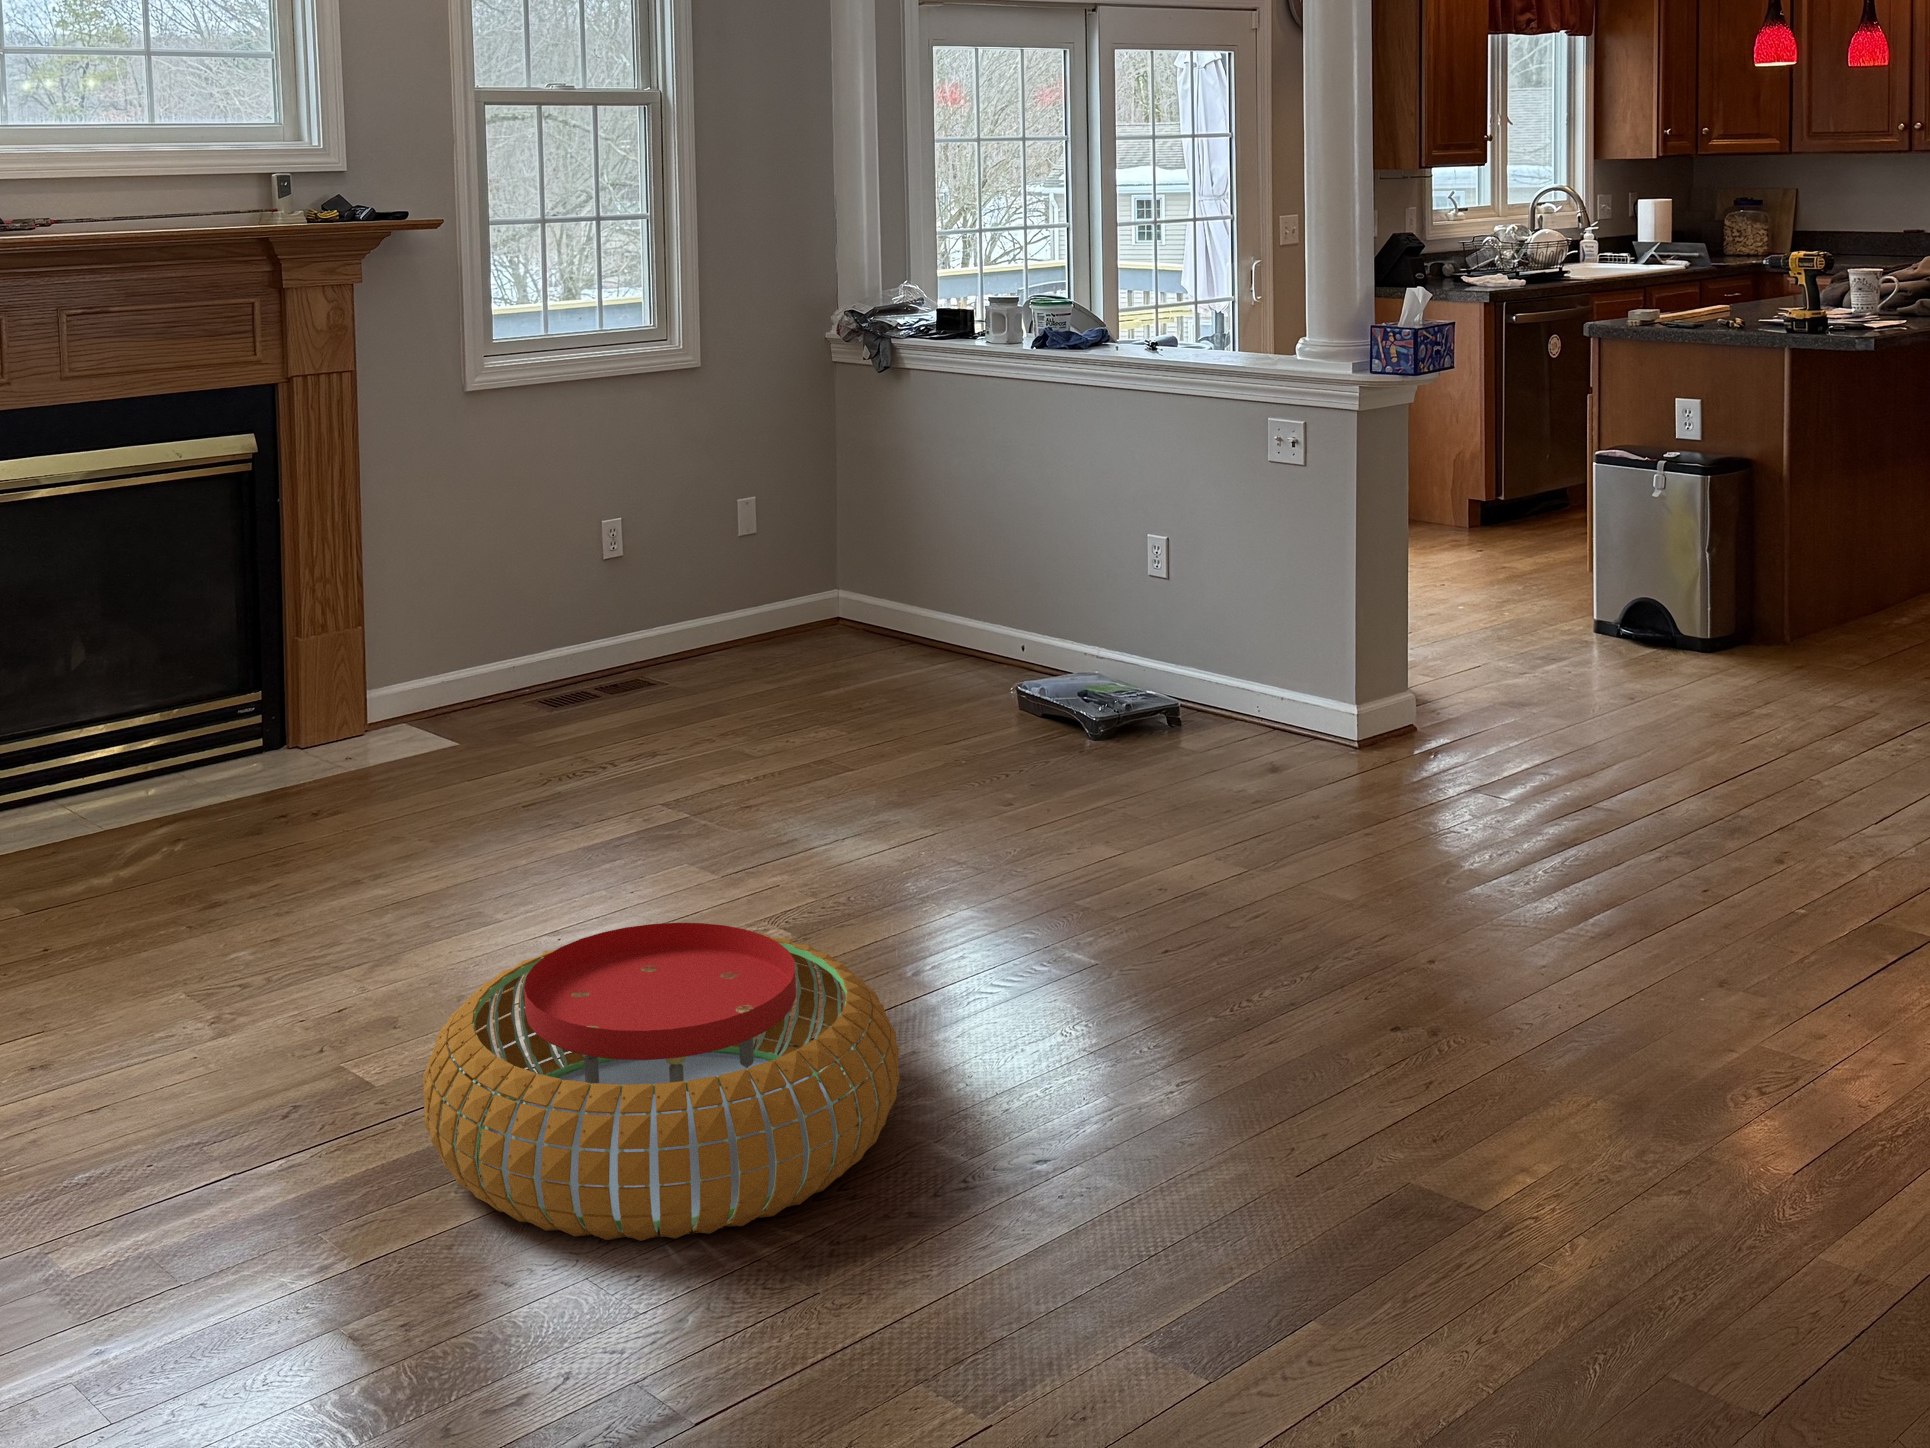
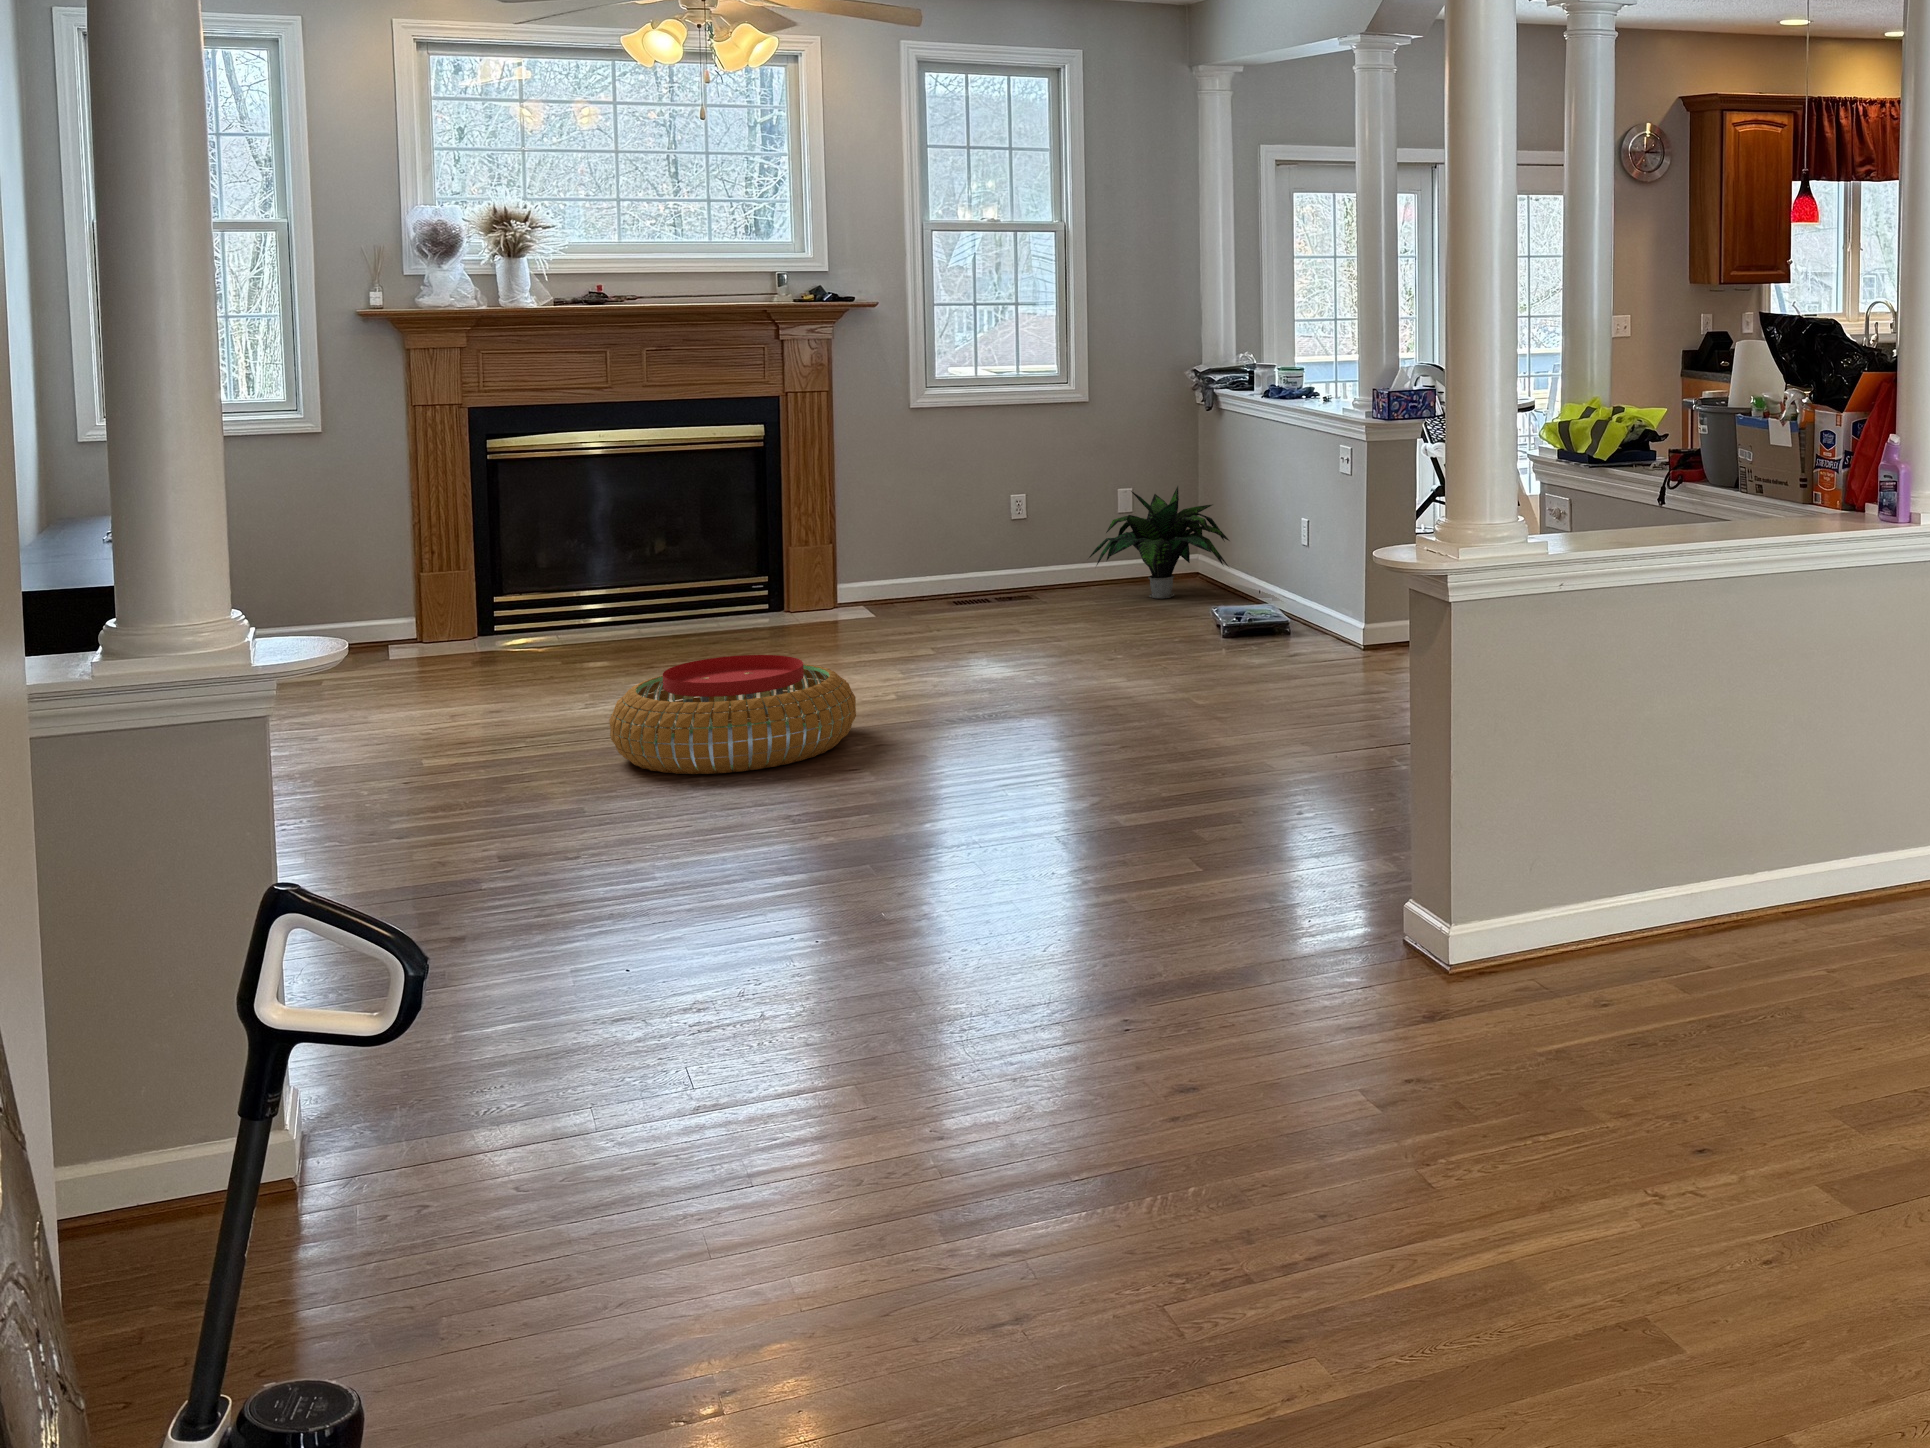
potted plant: none [761,494,975,673] -> present [1089,486,1229,599]

